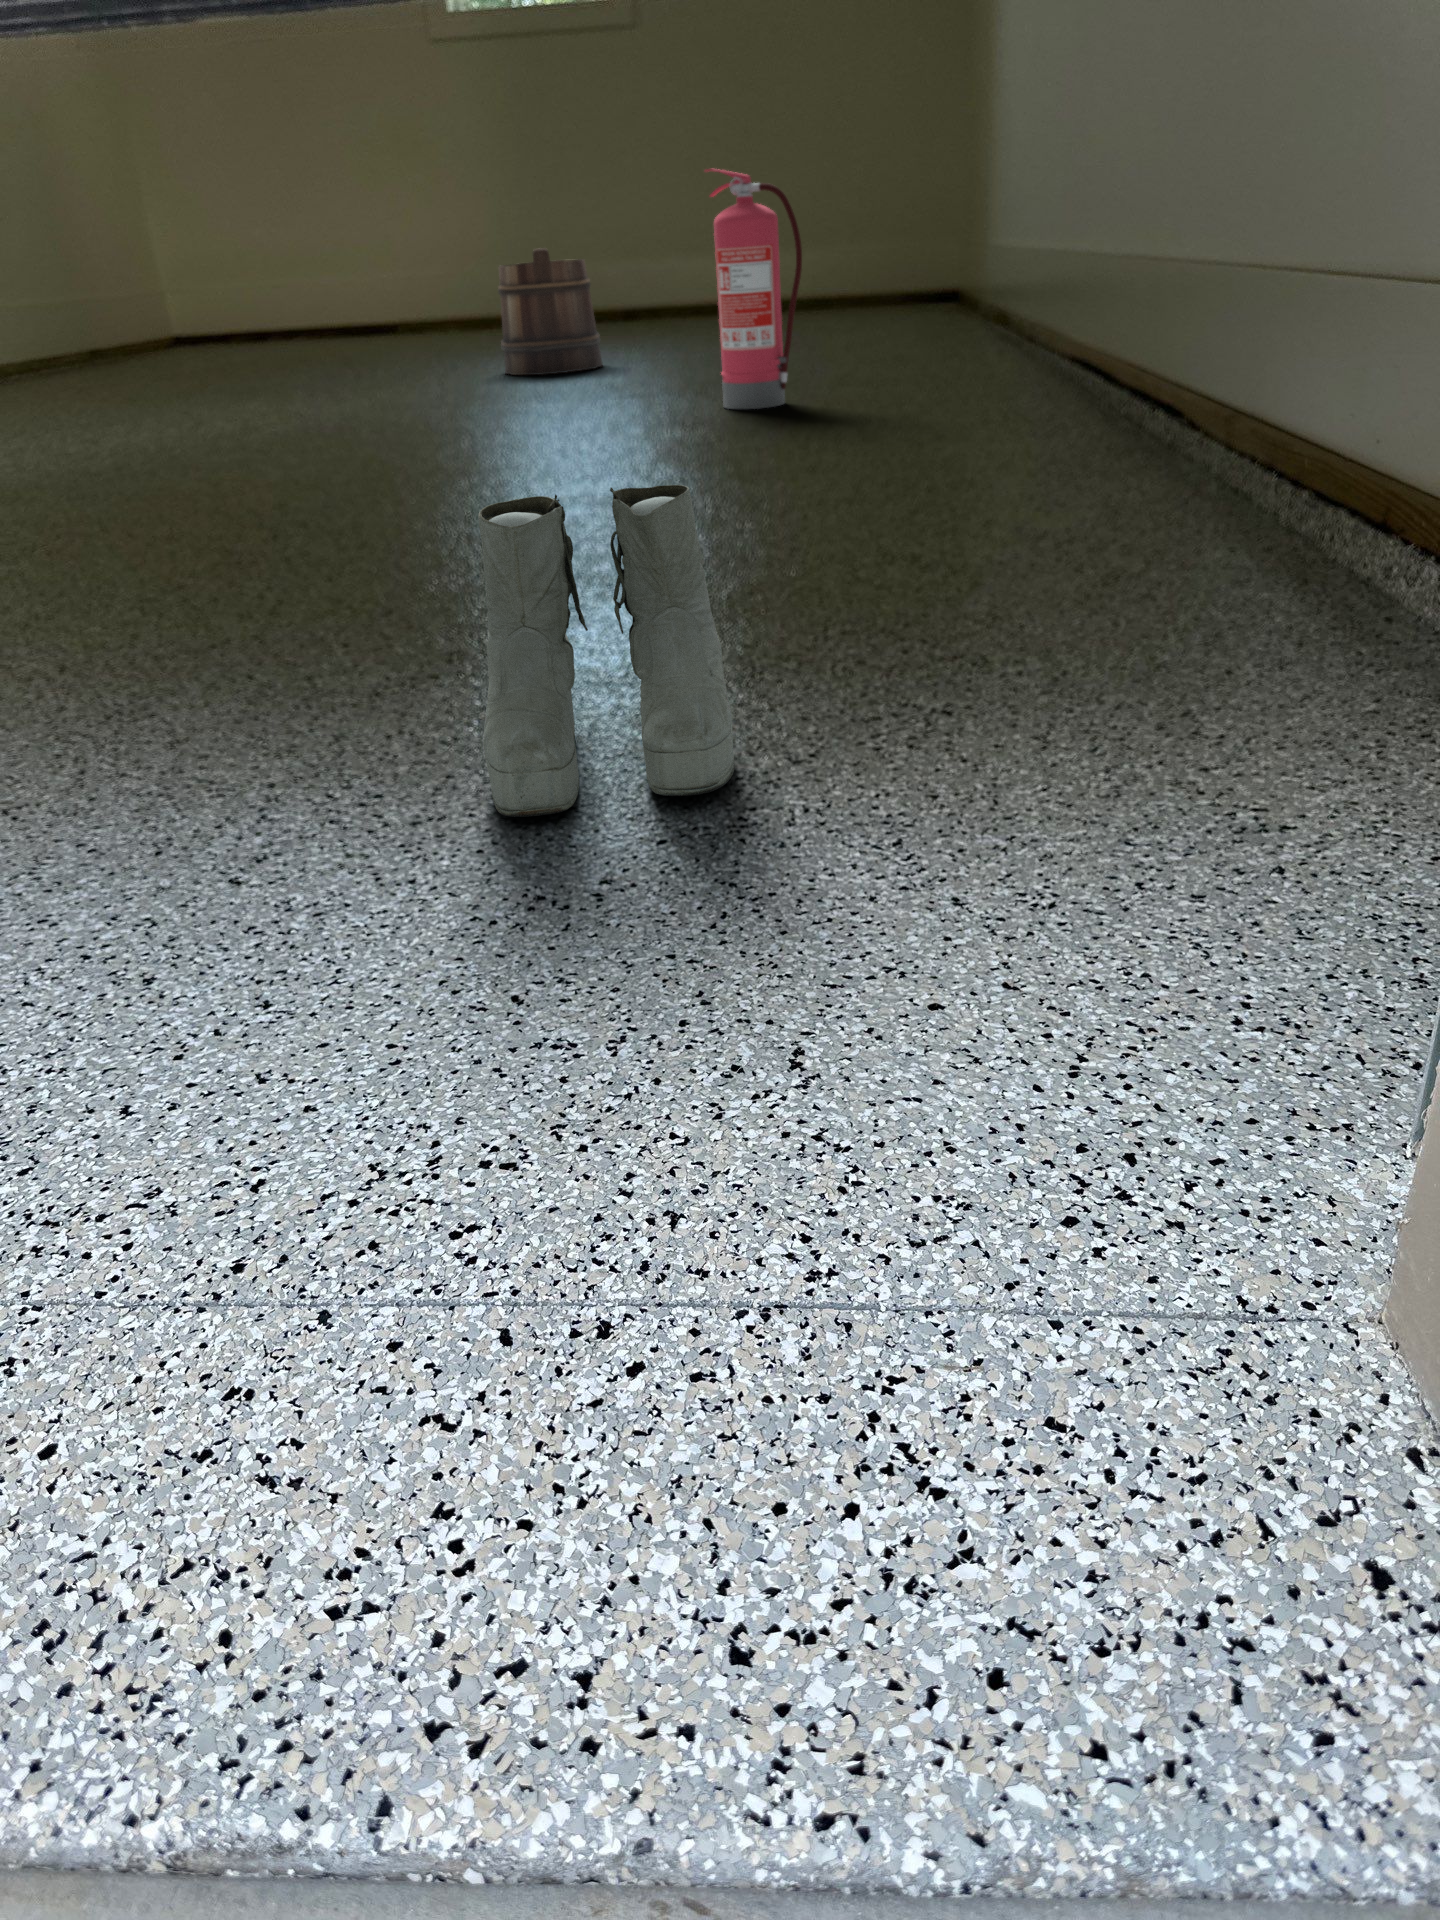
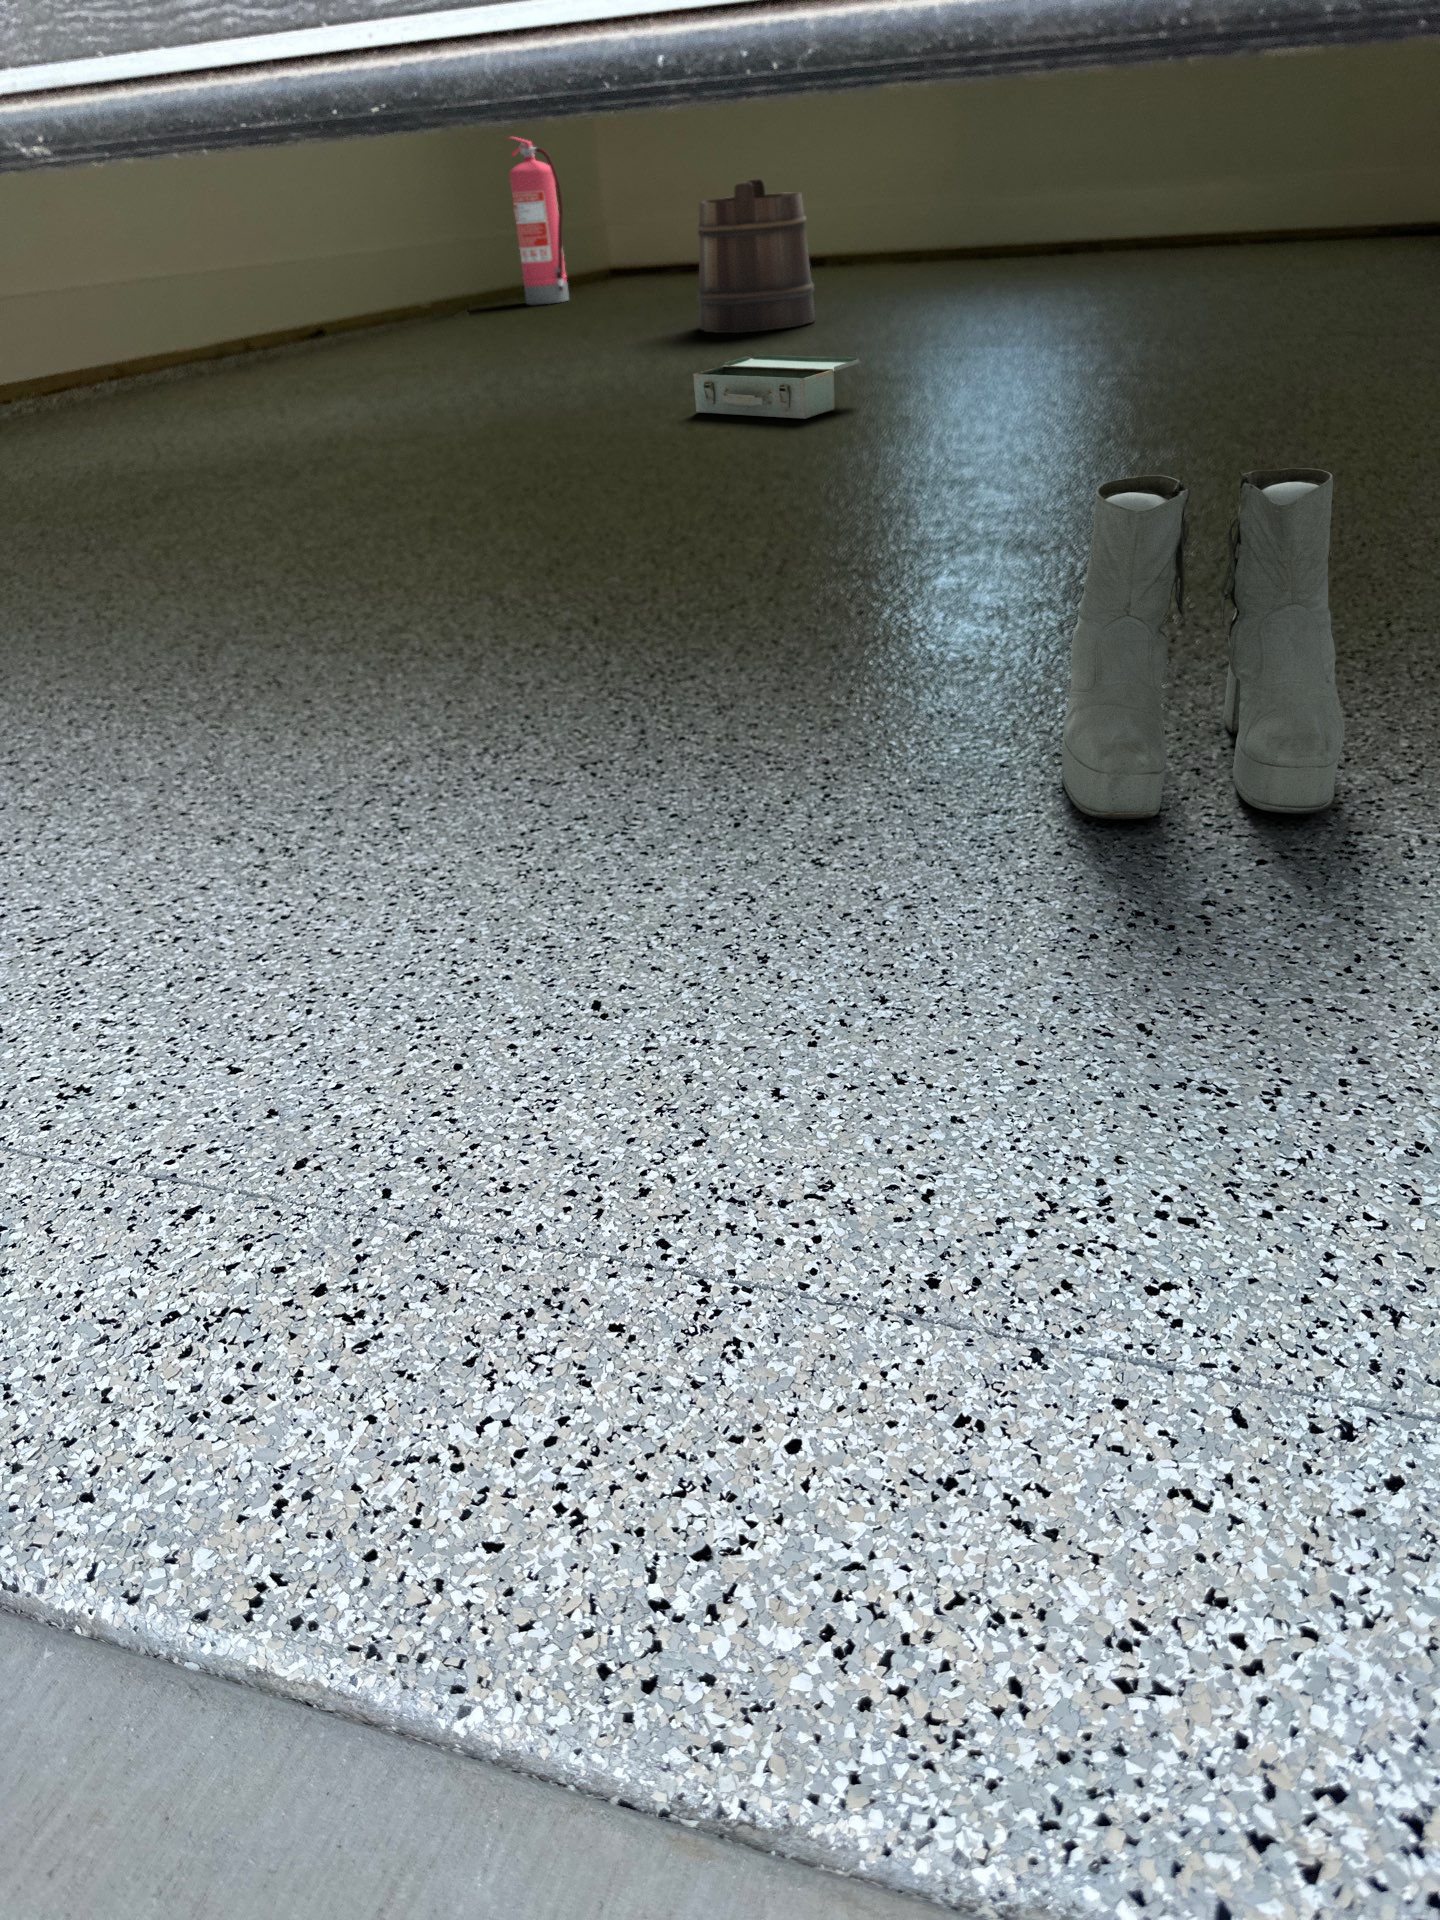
fire extinguisher: present [705,169,802,409] -> present [509,137,569,305]
bucket: present [498,248,603,375] -> present [697,179,815,333]
toolbox: none [220,430,388,488] -> present [693,355,860,419]

